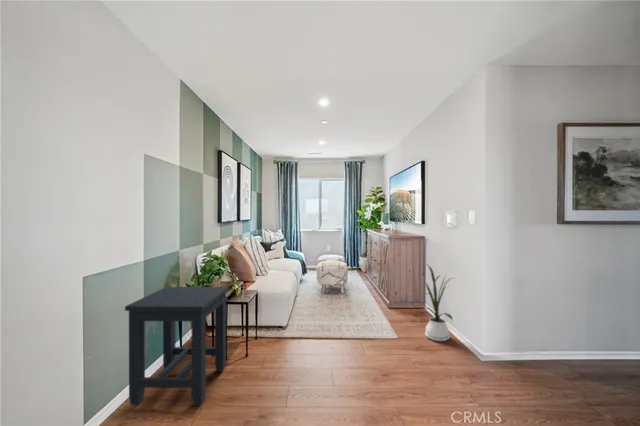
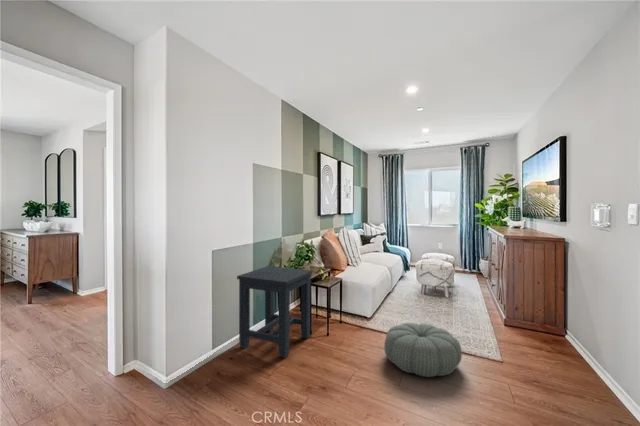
house plant: present [425,266,452,341] -> none [513,267,558,354]
pouf: none [318,330,396,390] -> present [384,323,462,377]

